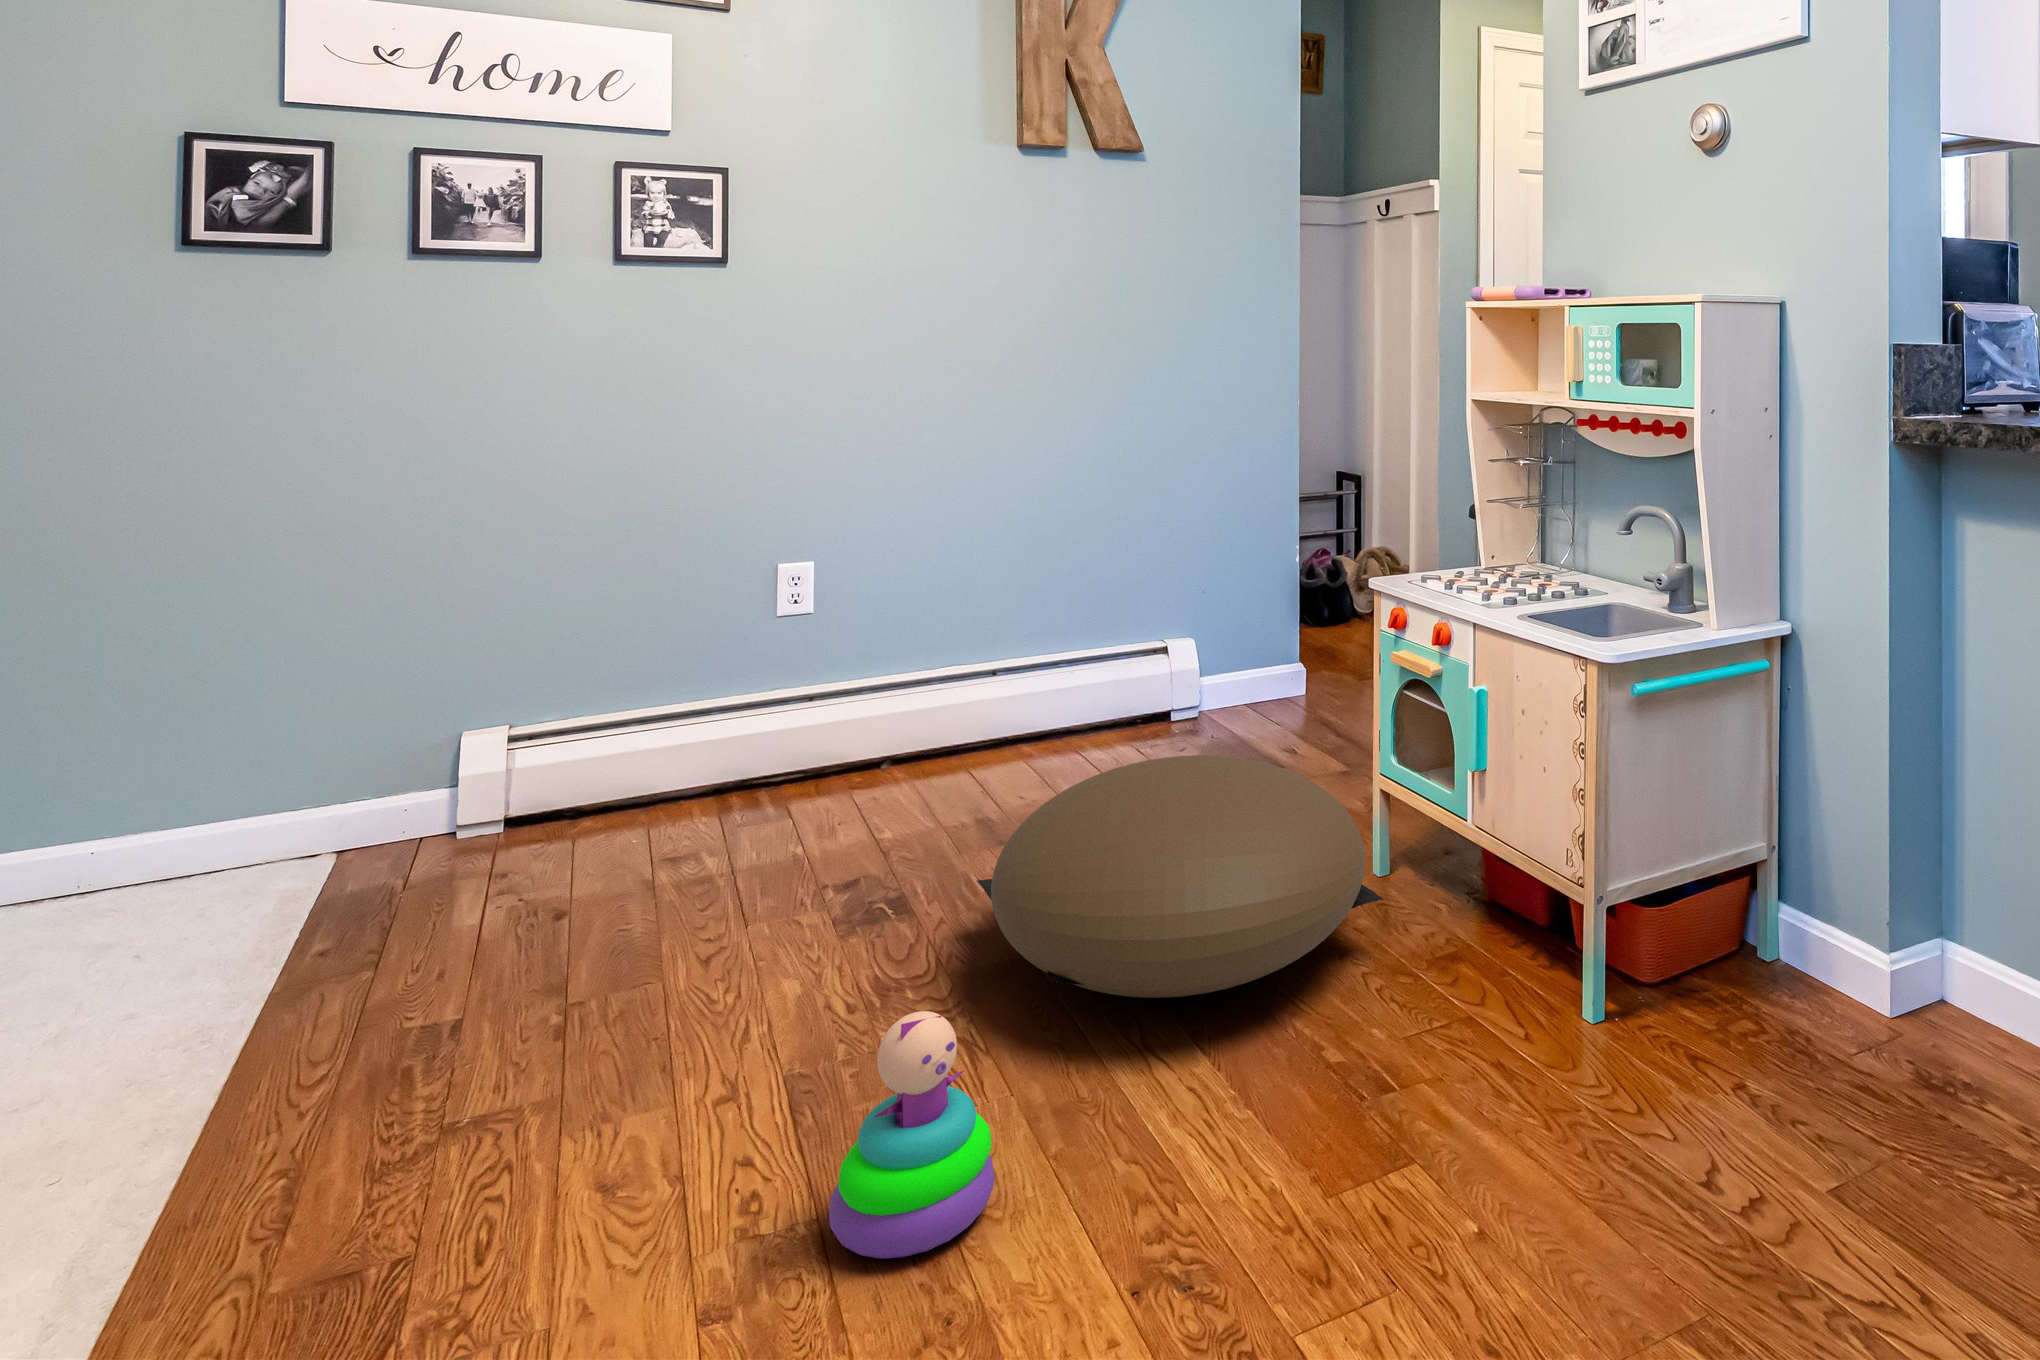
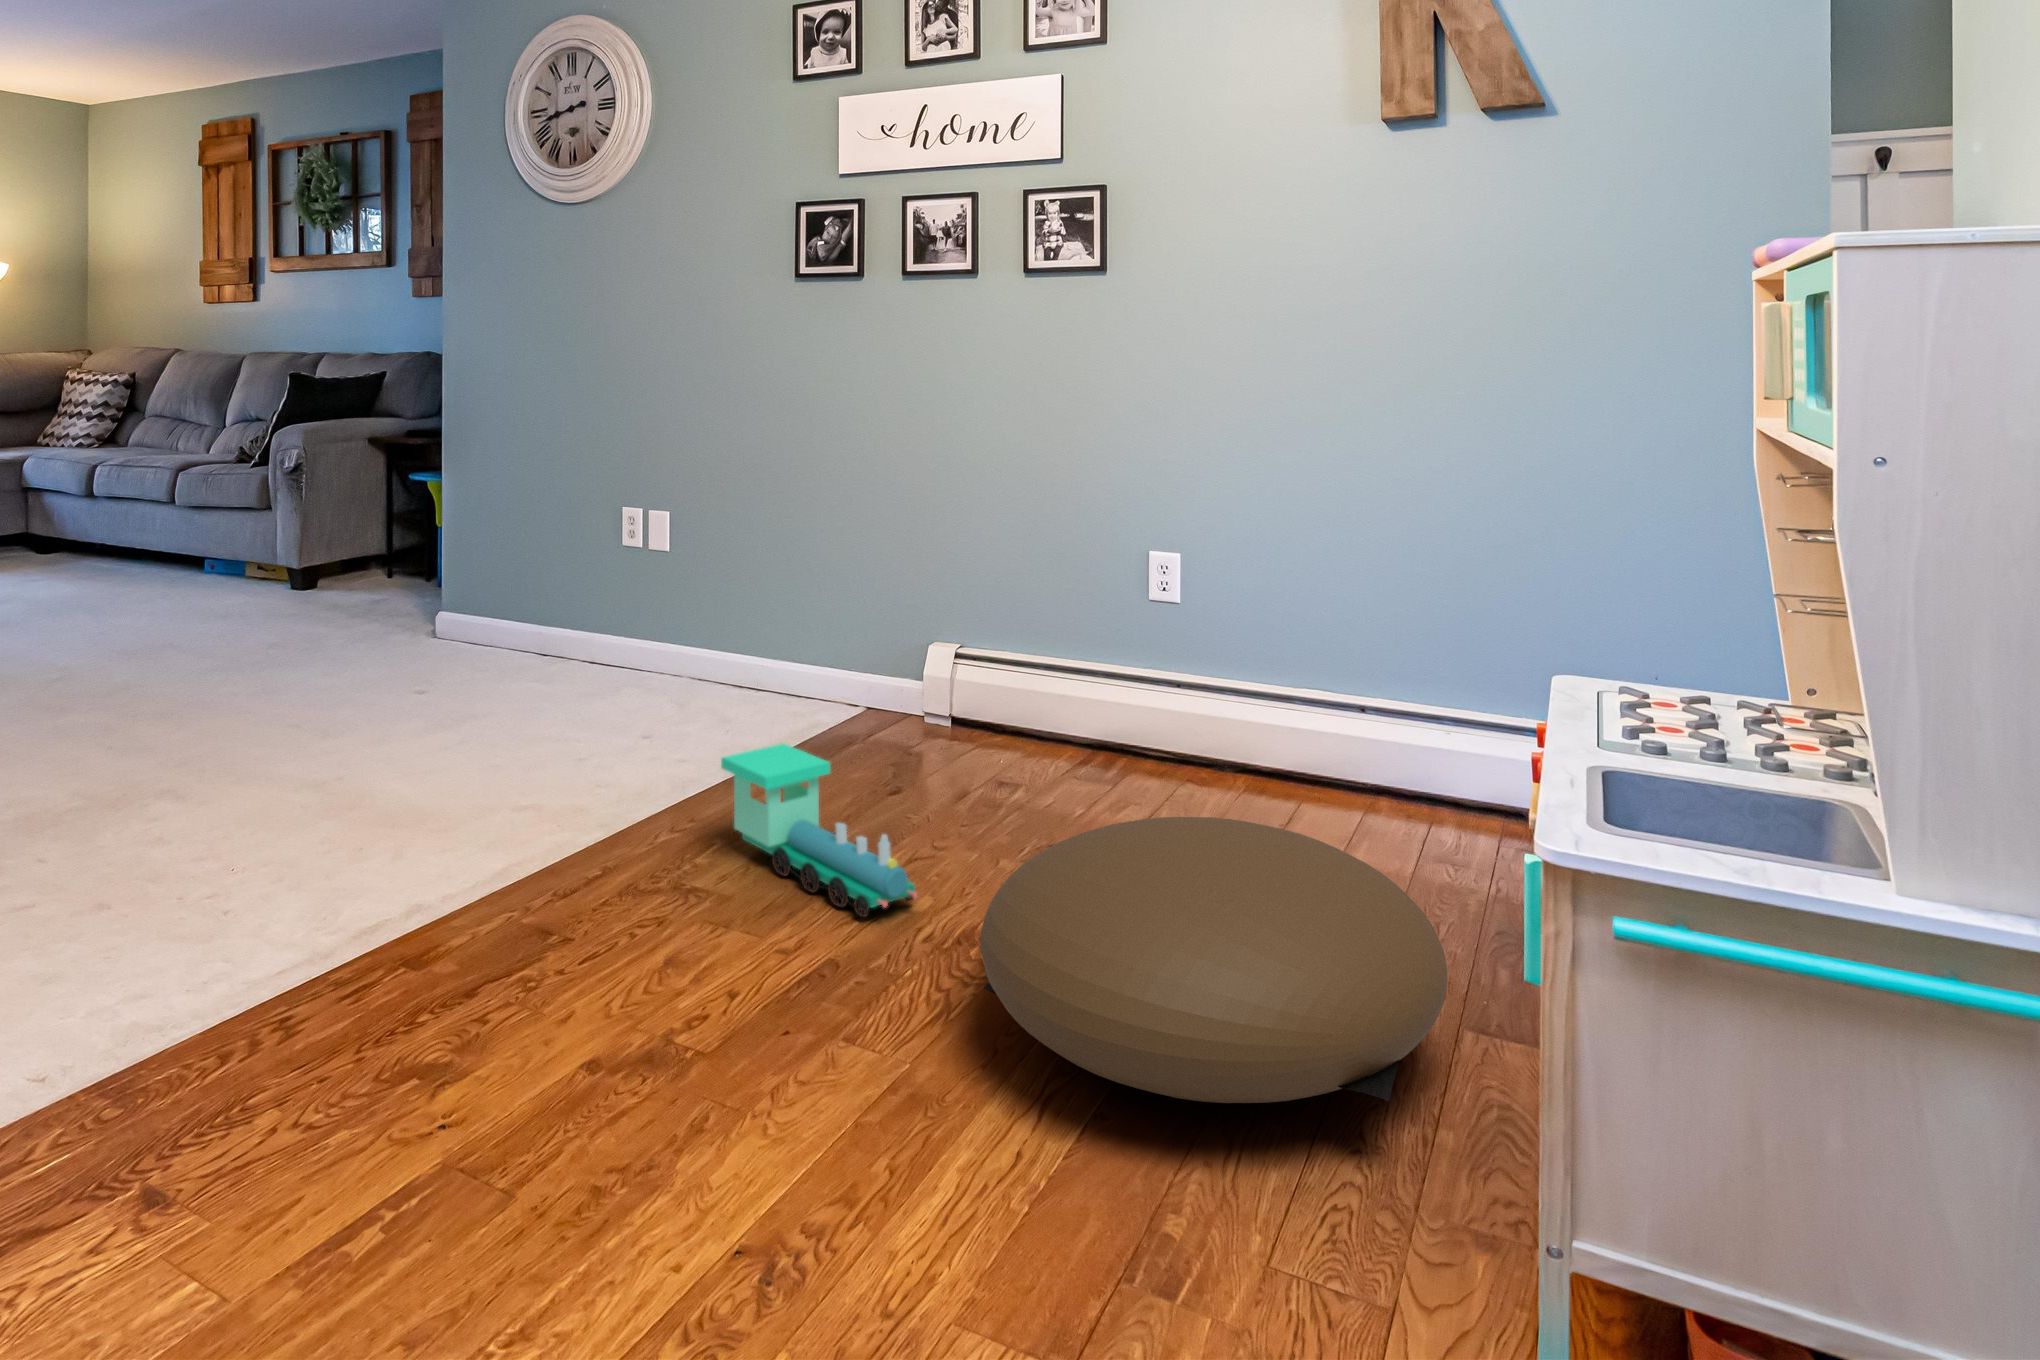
toy train: none [433,879,806,1045] -> present [721,744,918,917]
stacking toy: present [829,1011,995,1259] -> none [671,919,804,1122]

